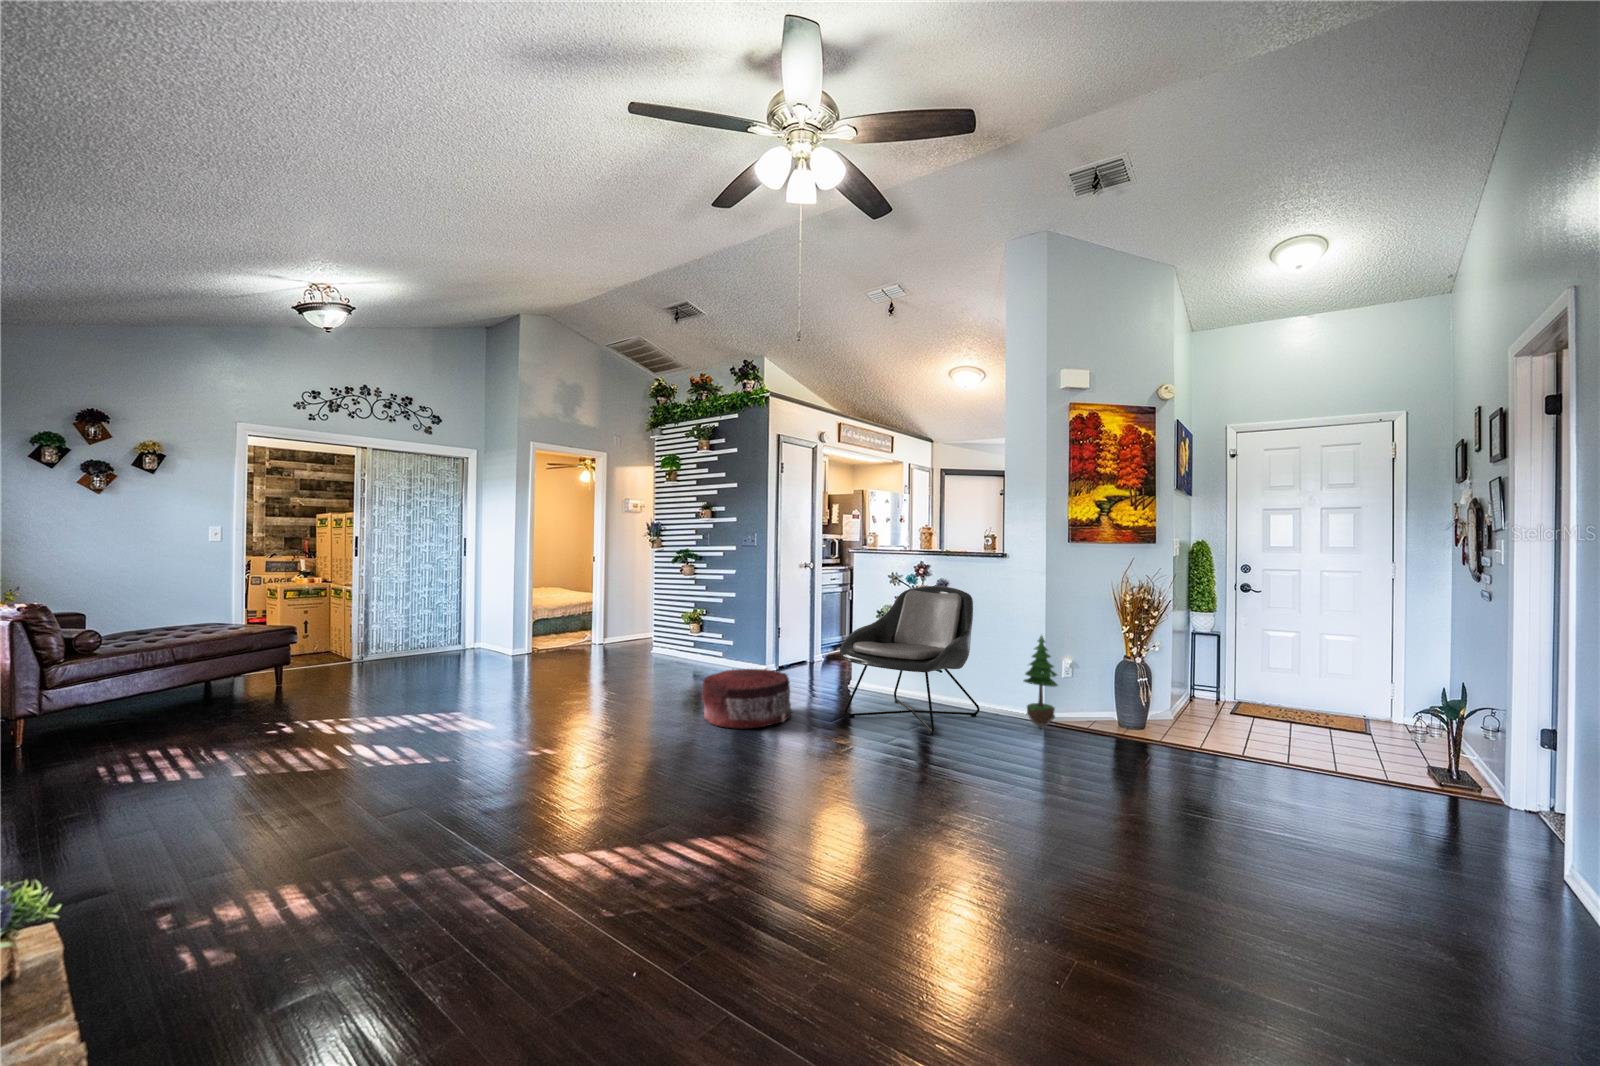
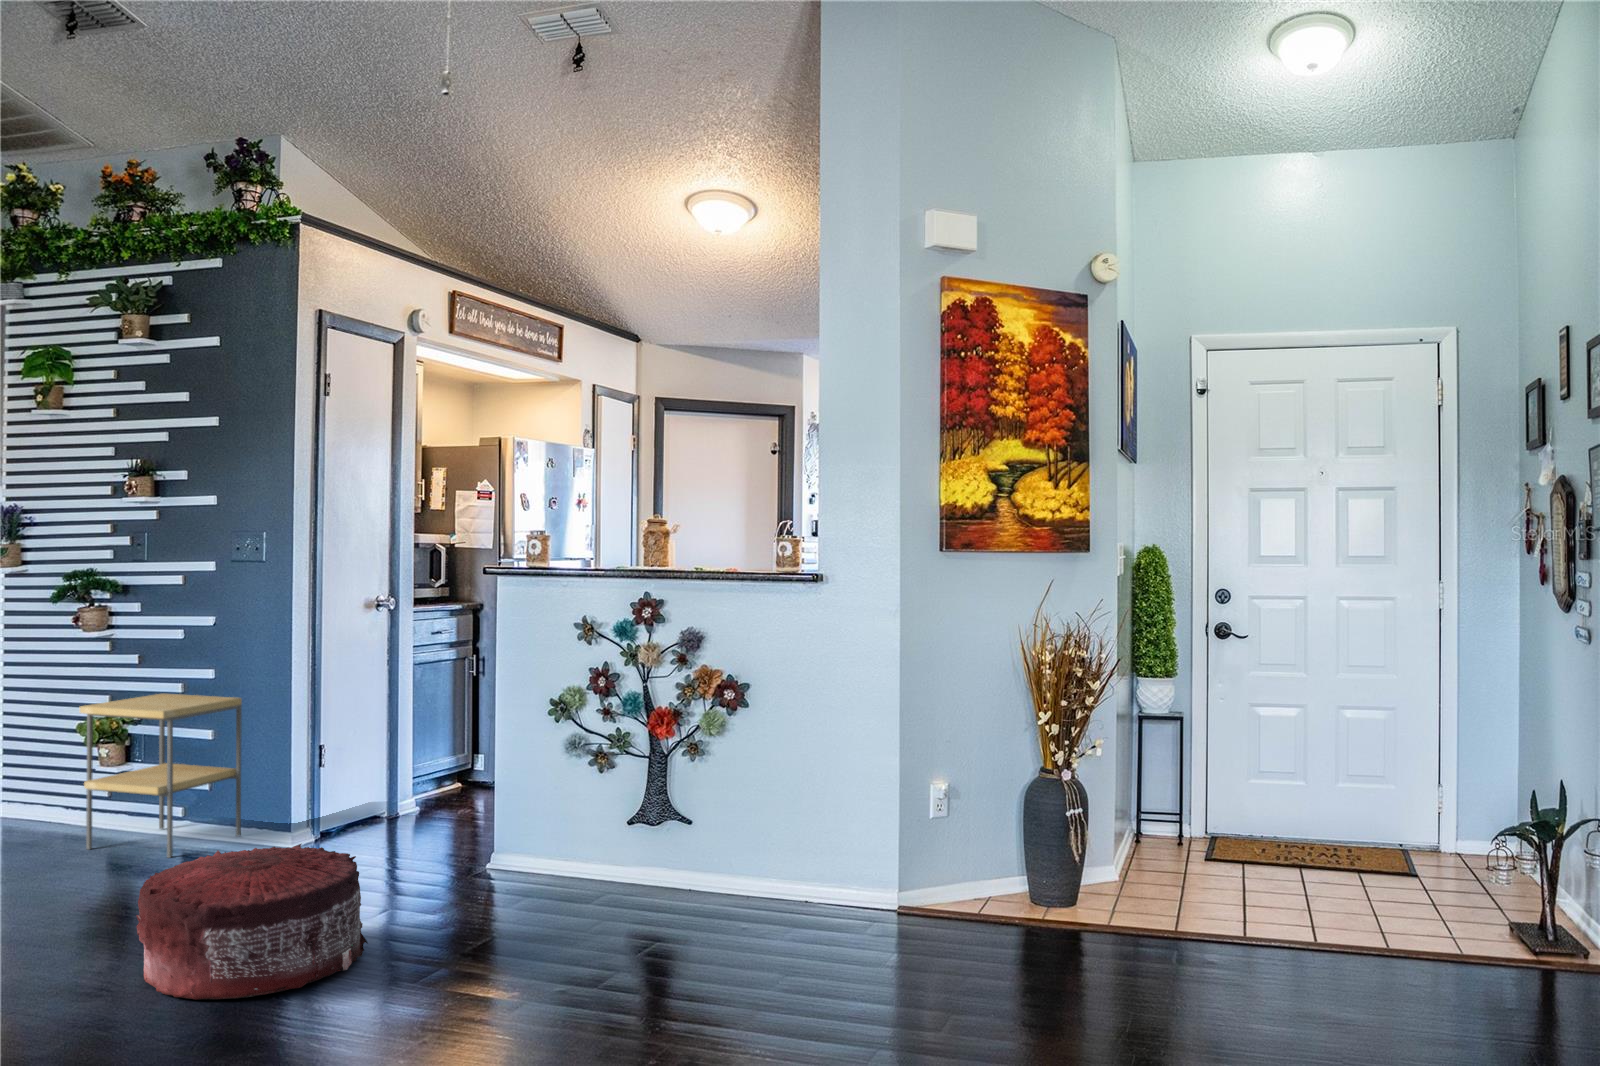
lounge chair: present [840,586,980,735] -> none [476,643,770,966]
side table: none [682,604,746,675] -> present [80,694,242,858]
potted tree: present [1024,636,1058,729] -> none [859,736,928,928]

